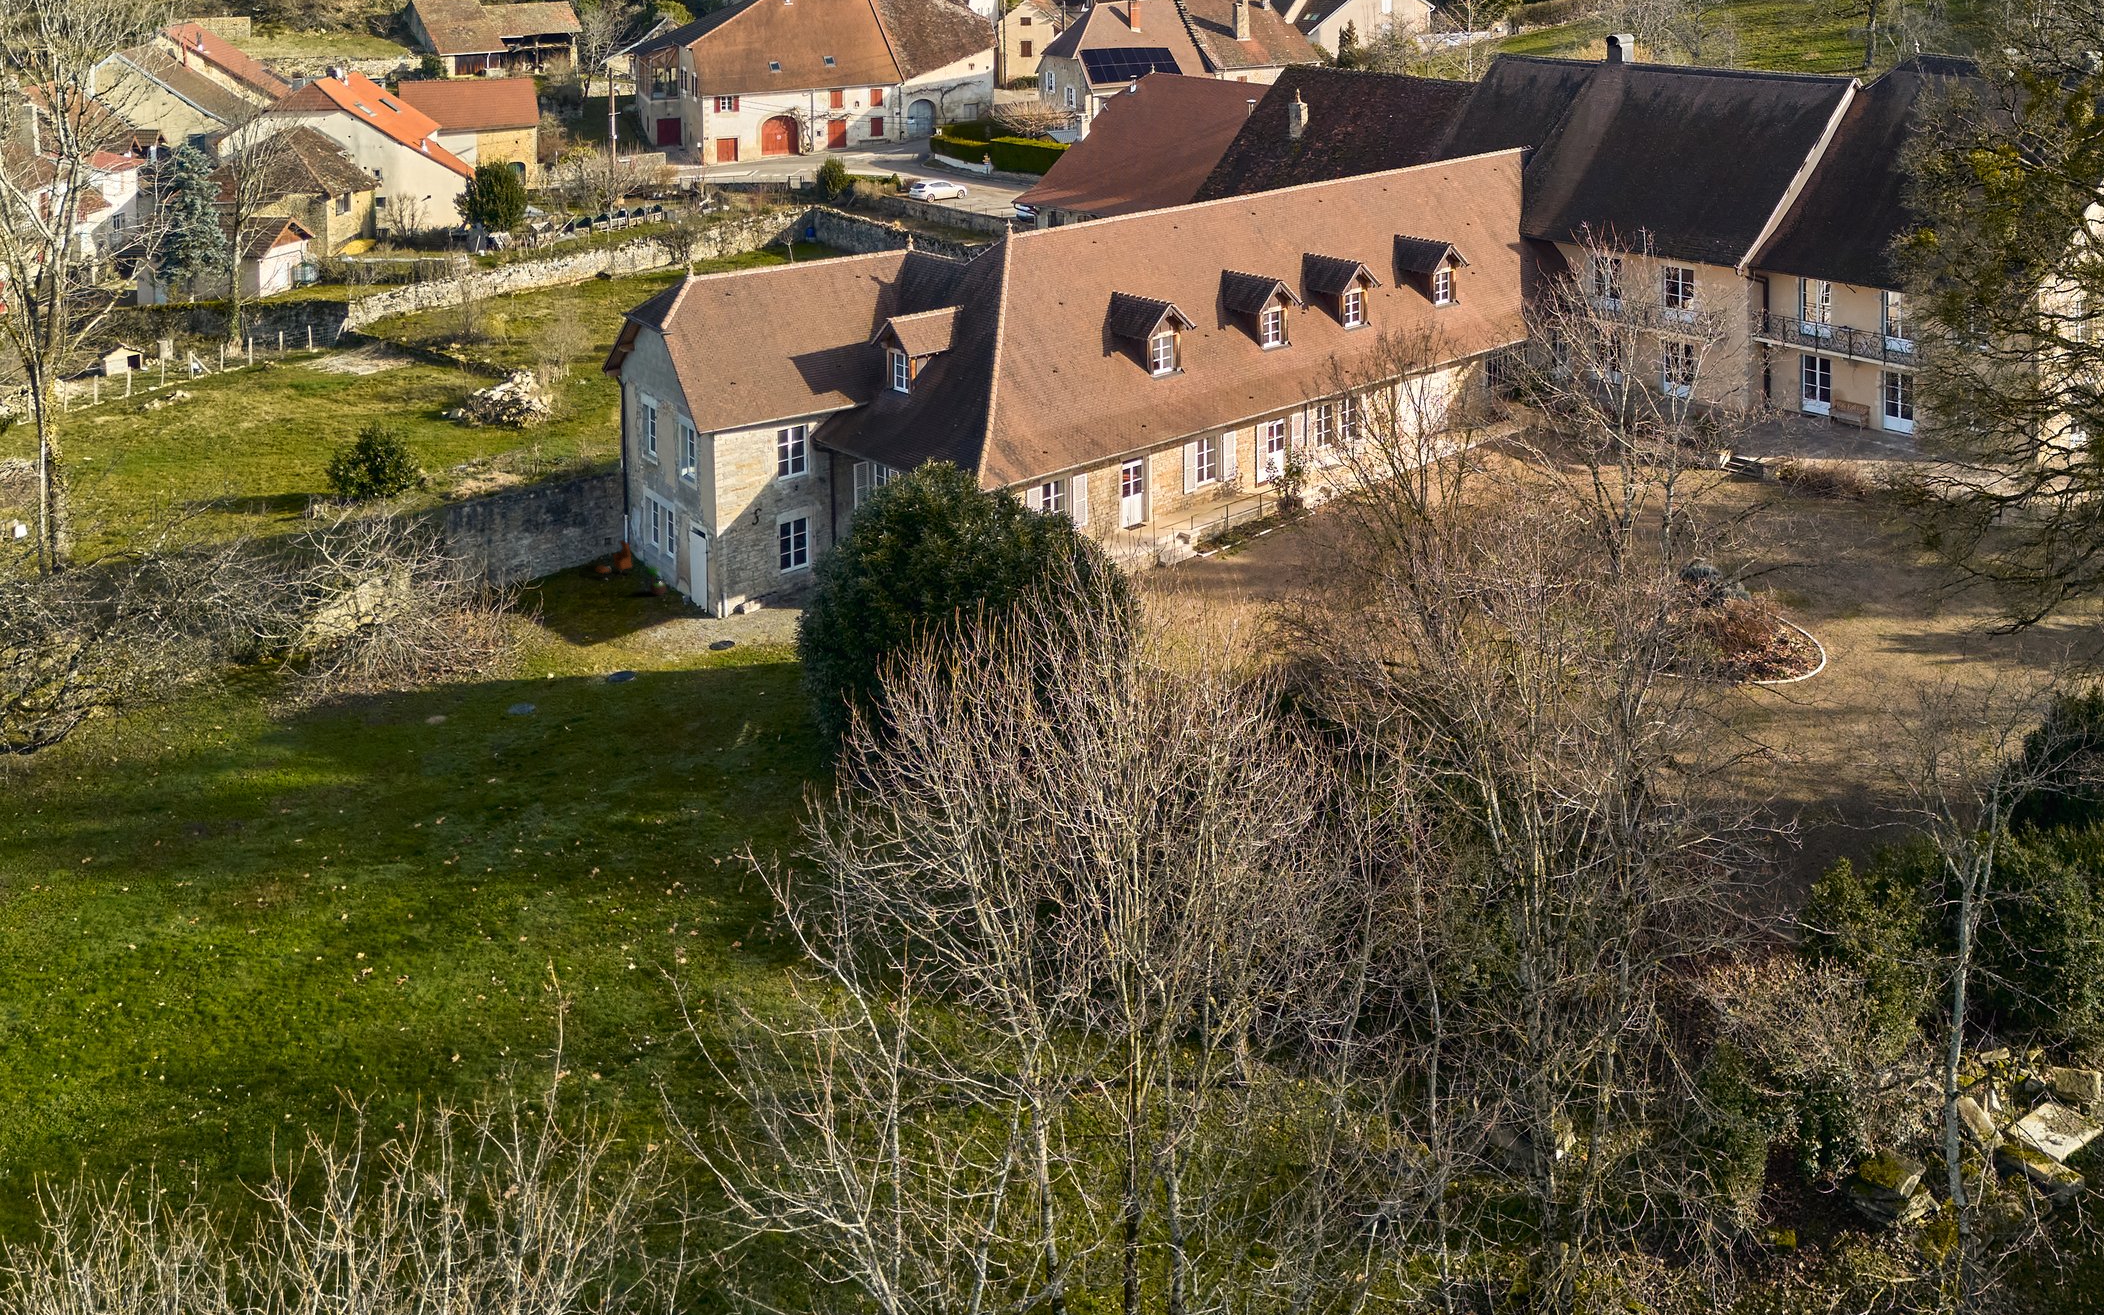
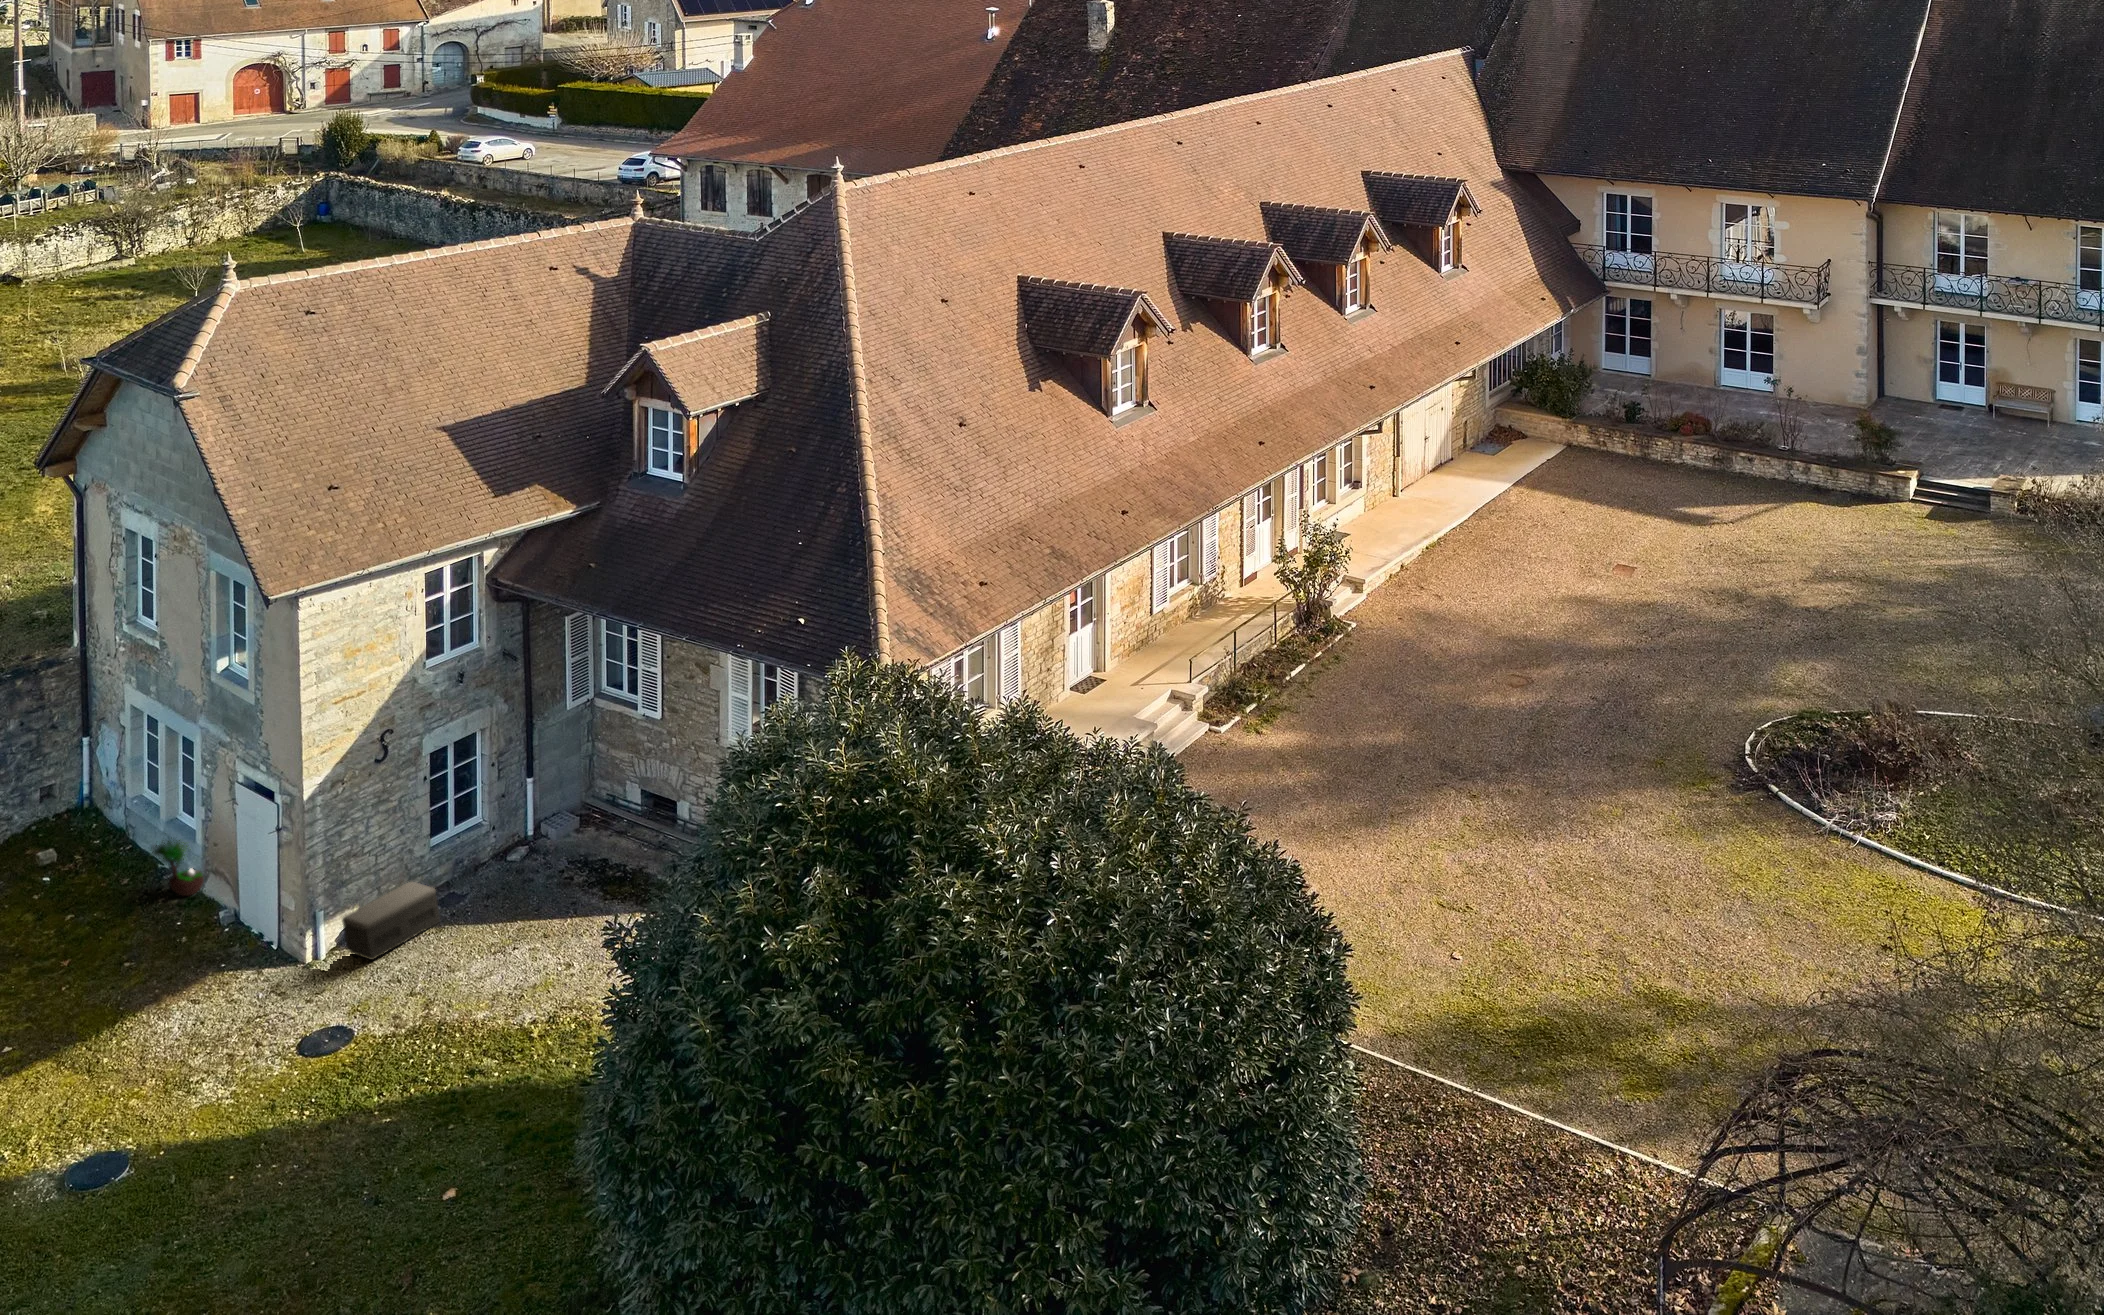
lounge chair: present [596,540,632,578] -> none [53,776,135,862]
storage bench: none [729,589,777,622] -> present [342,882,440,960]

